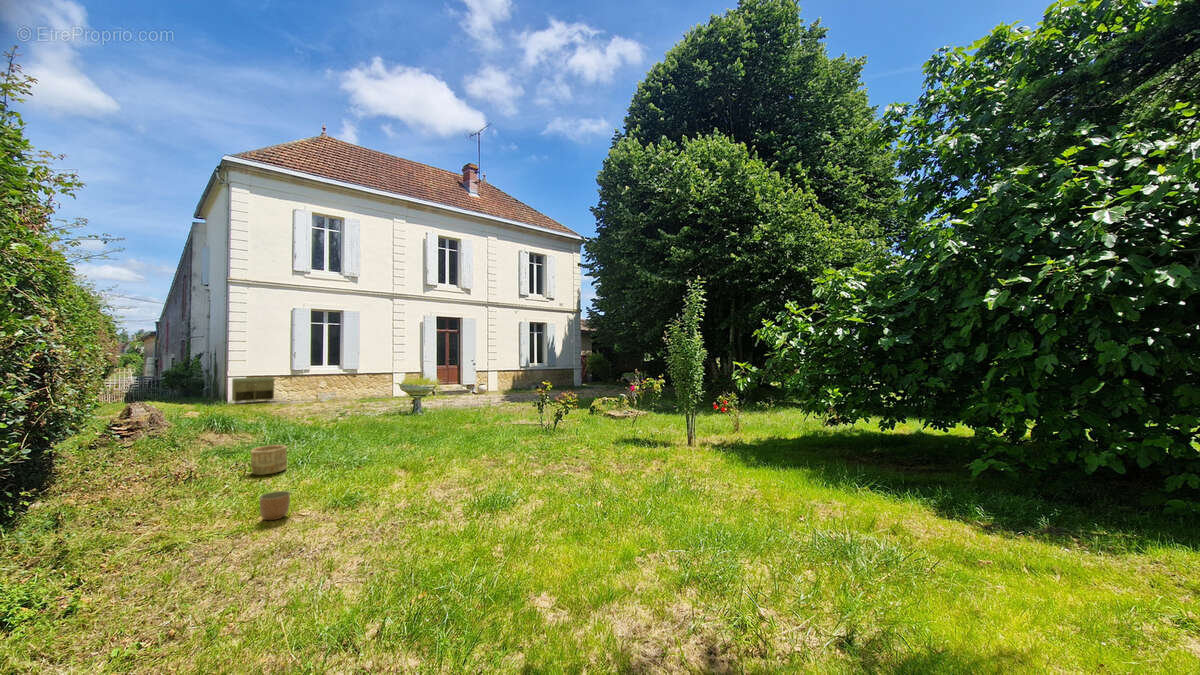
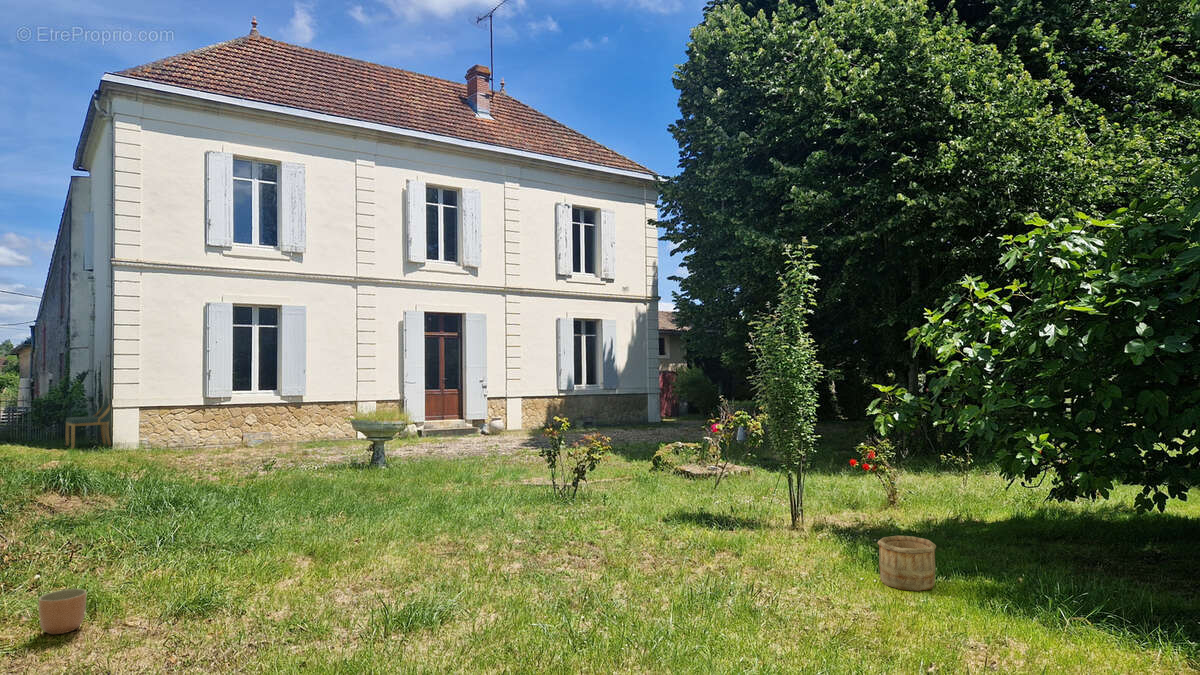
chair: none [188,365,226,406] -> present [66,392,111,449]
storage bench: present [232,377,275,404] -> none [124,407,181,447]
wooden bucket: present [250,445,287,475] -> present [877,535,936,591]

